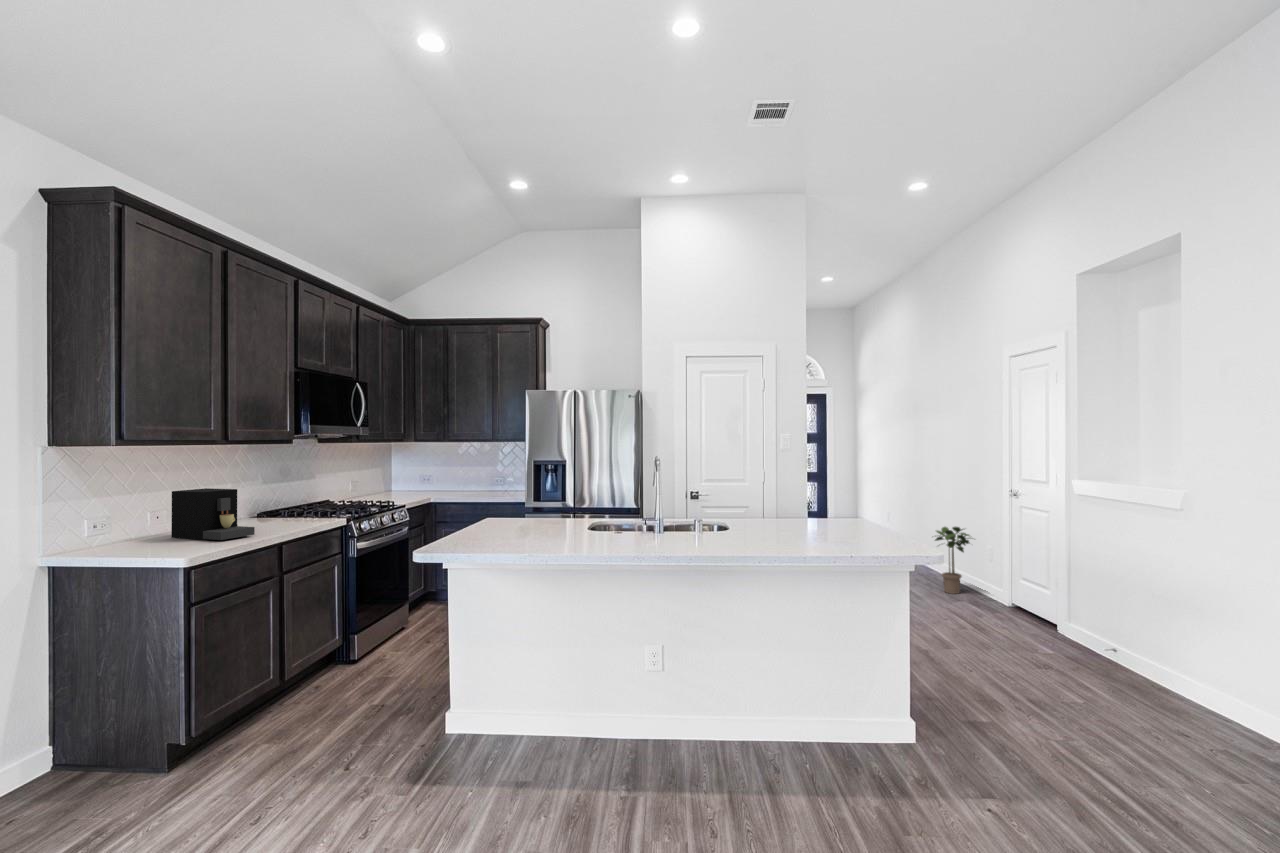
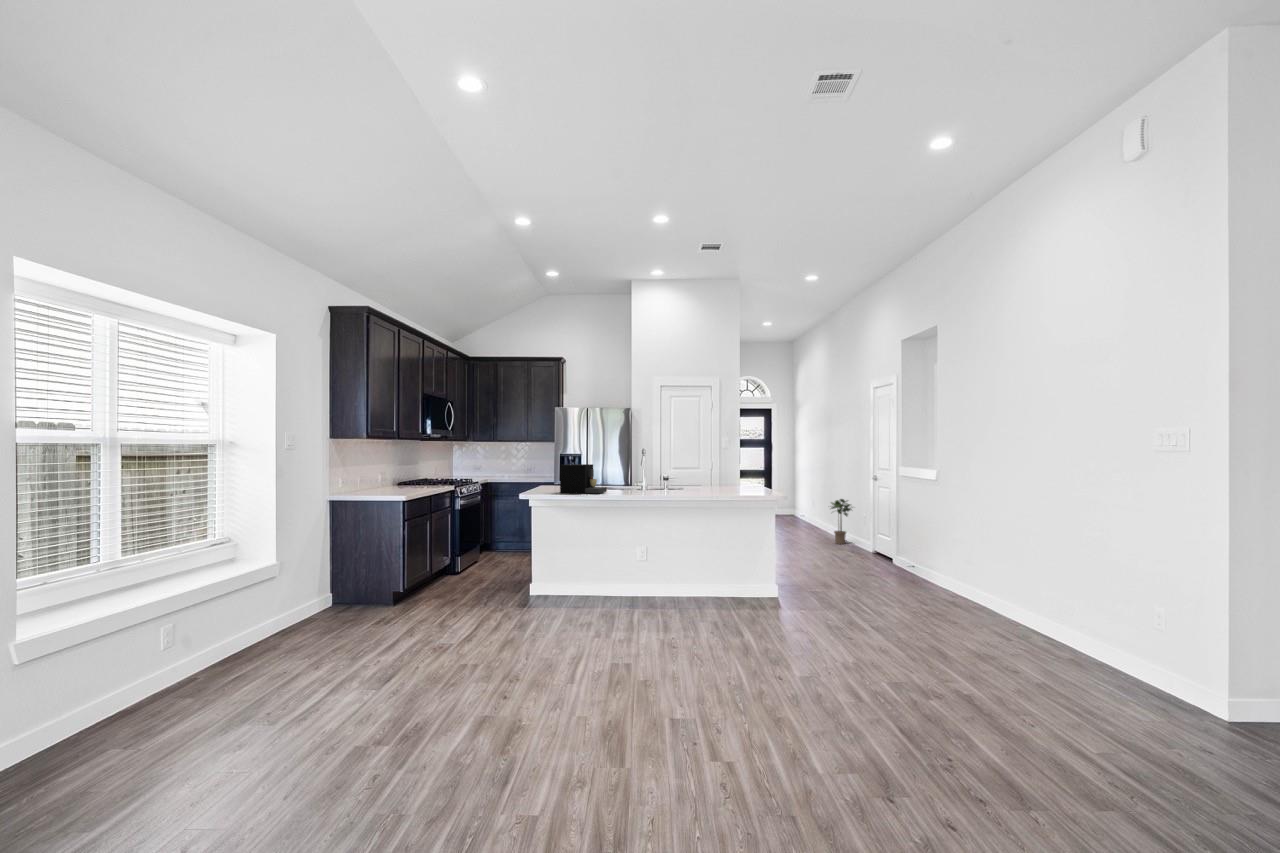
coffee maker: present [171,488,255,540] -> present [560,464,607,494]

